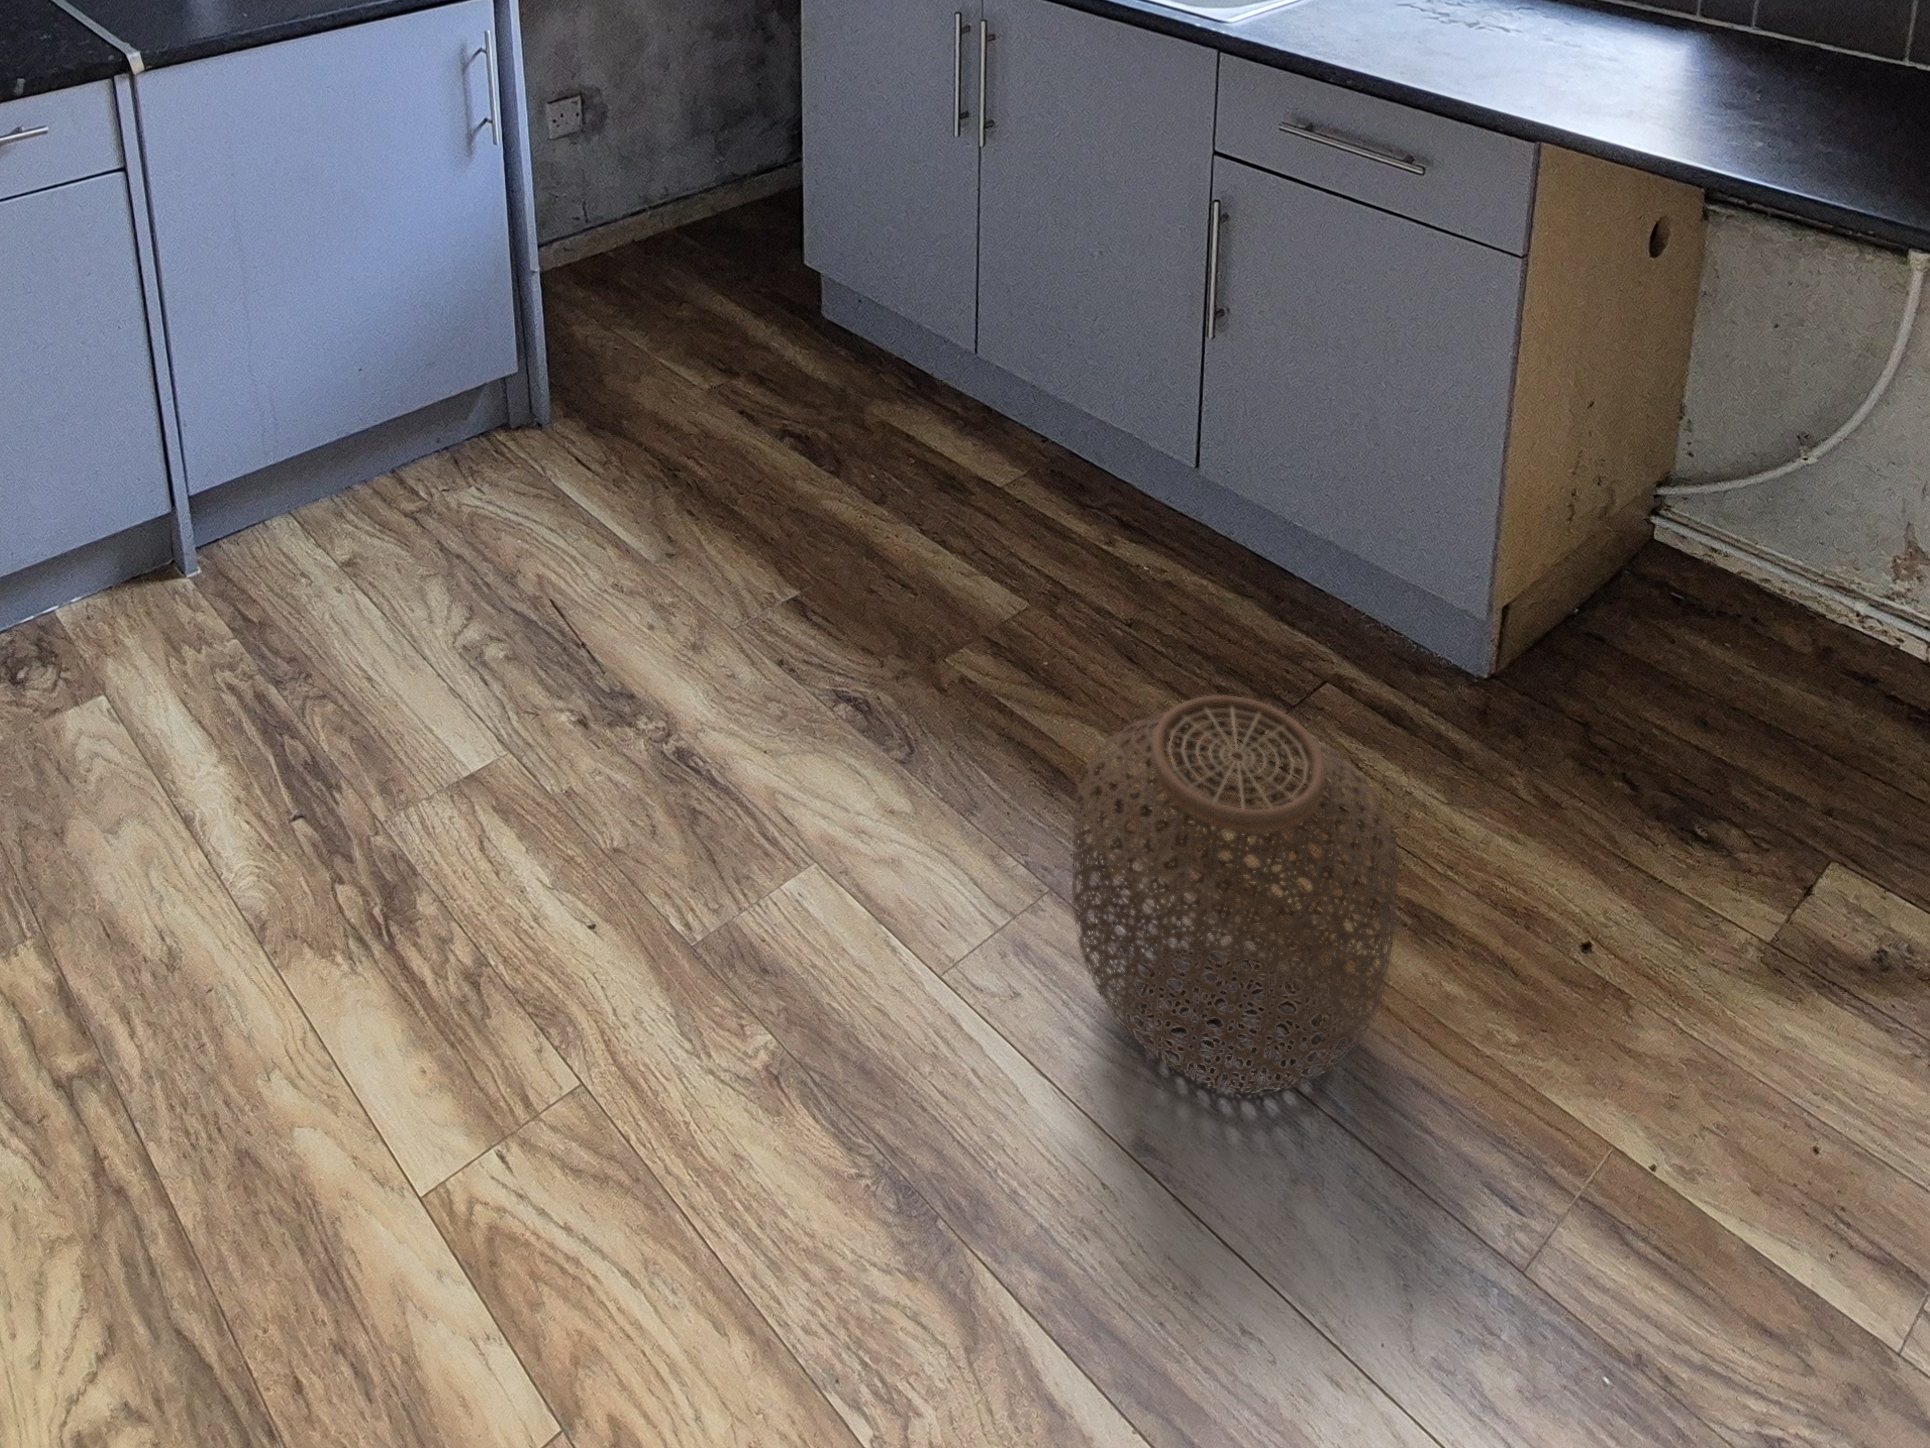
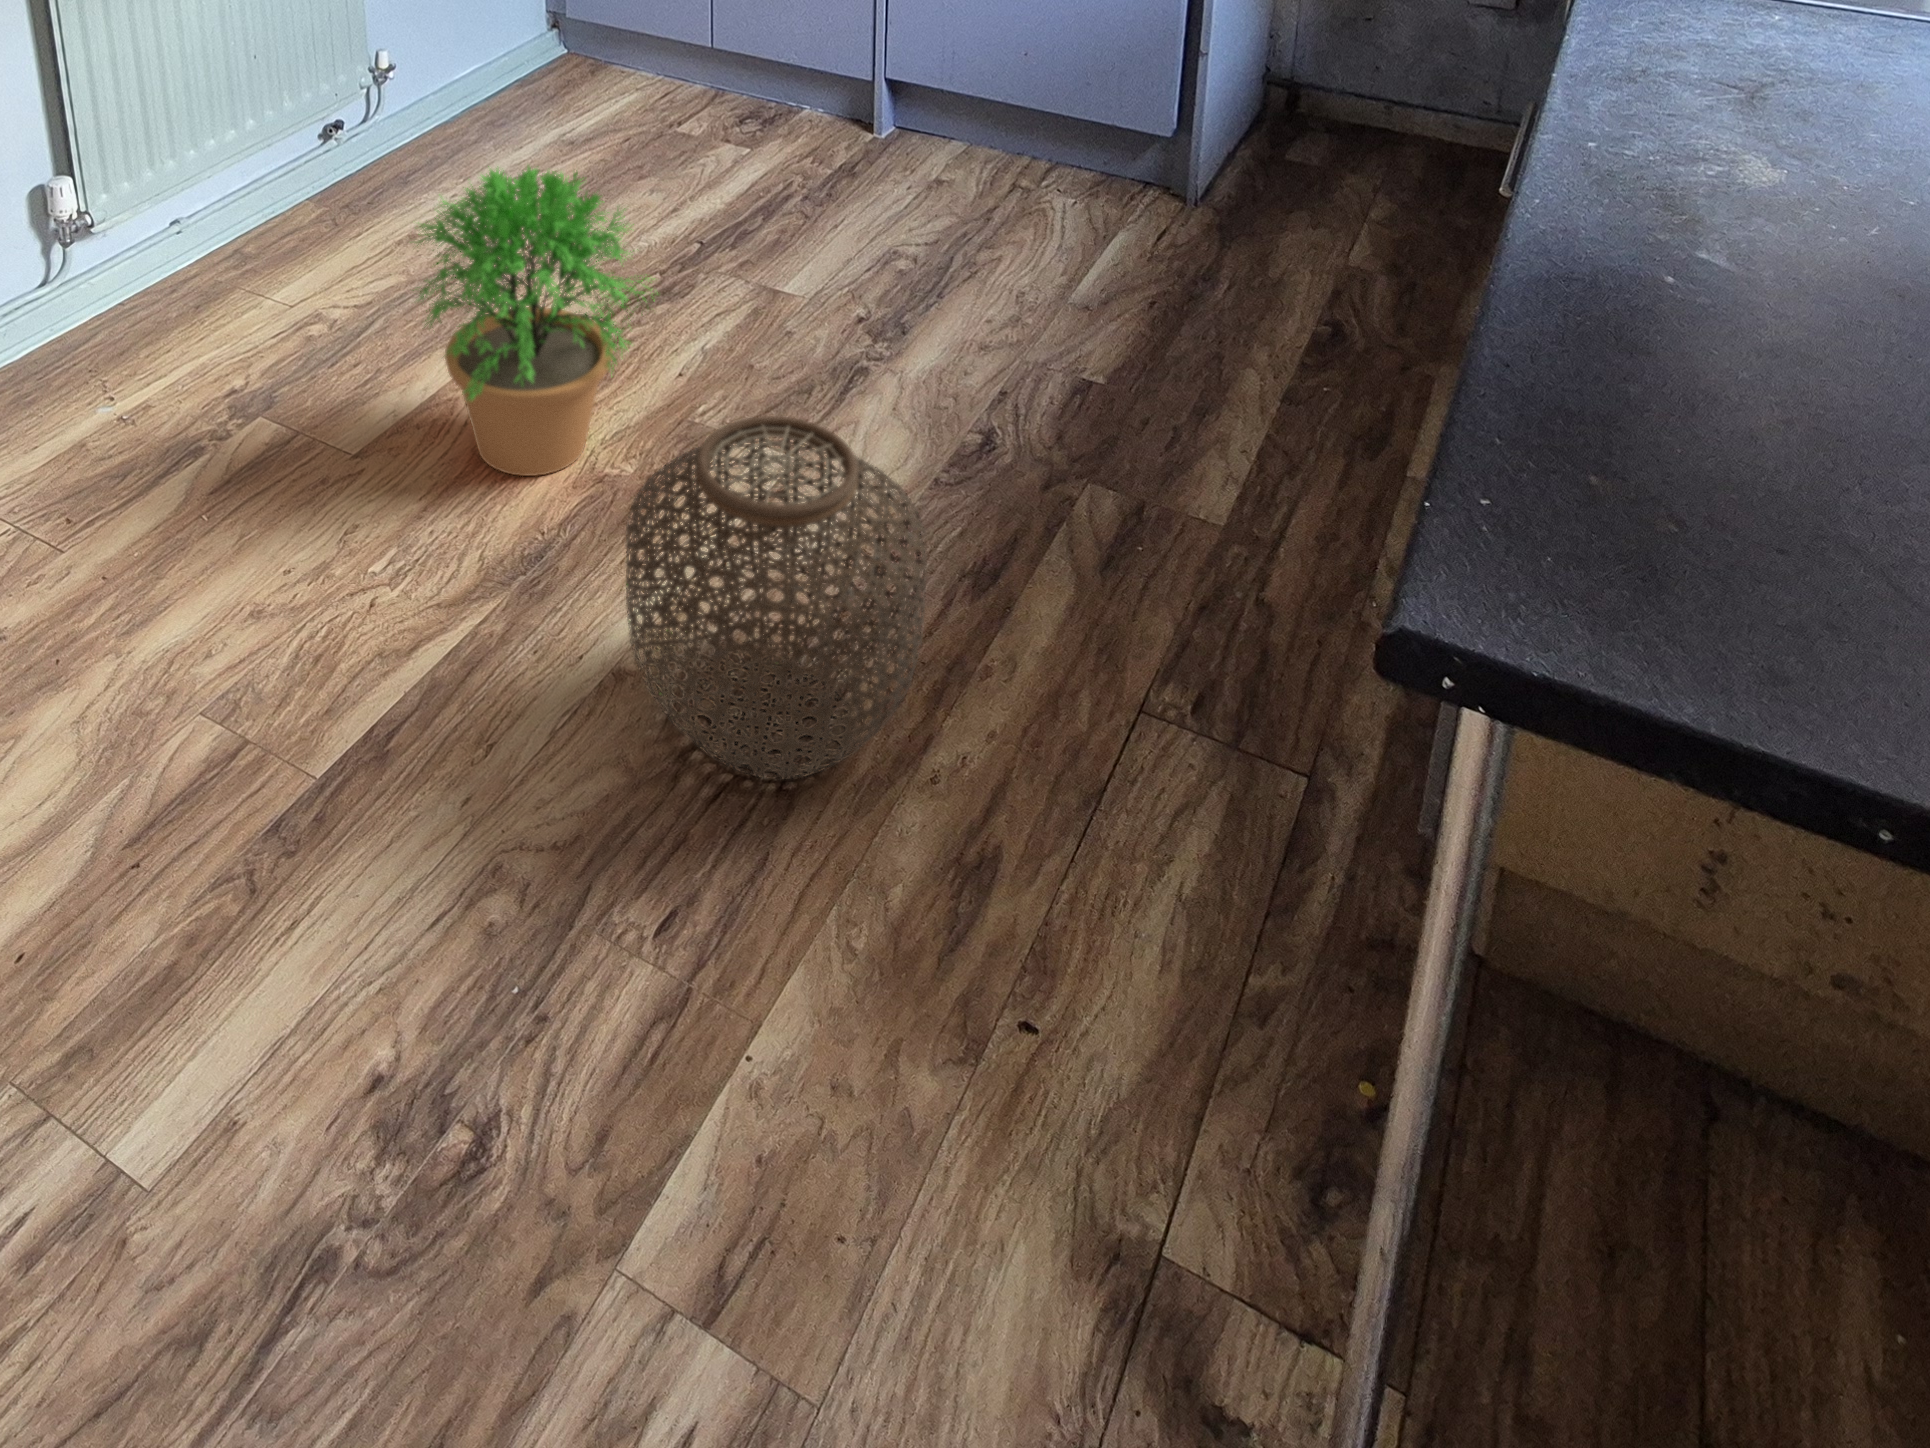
potted plant: none [461,732,821,1220] -> present [410,166,655,476]

